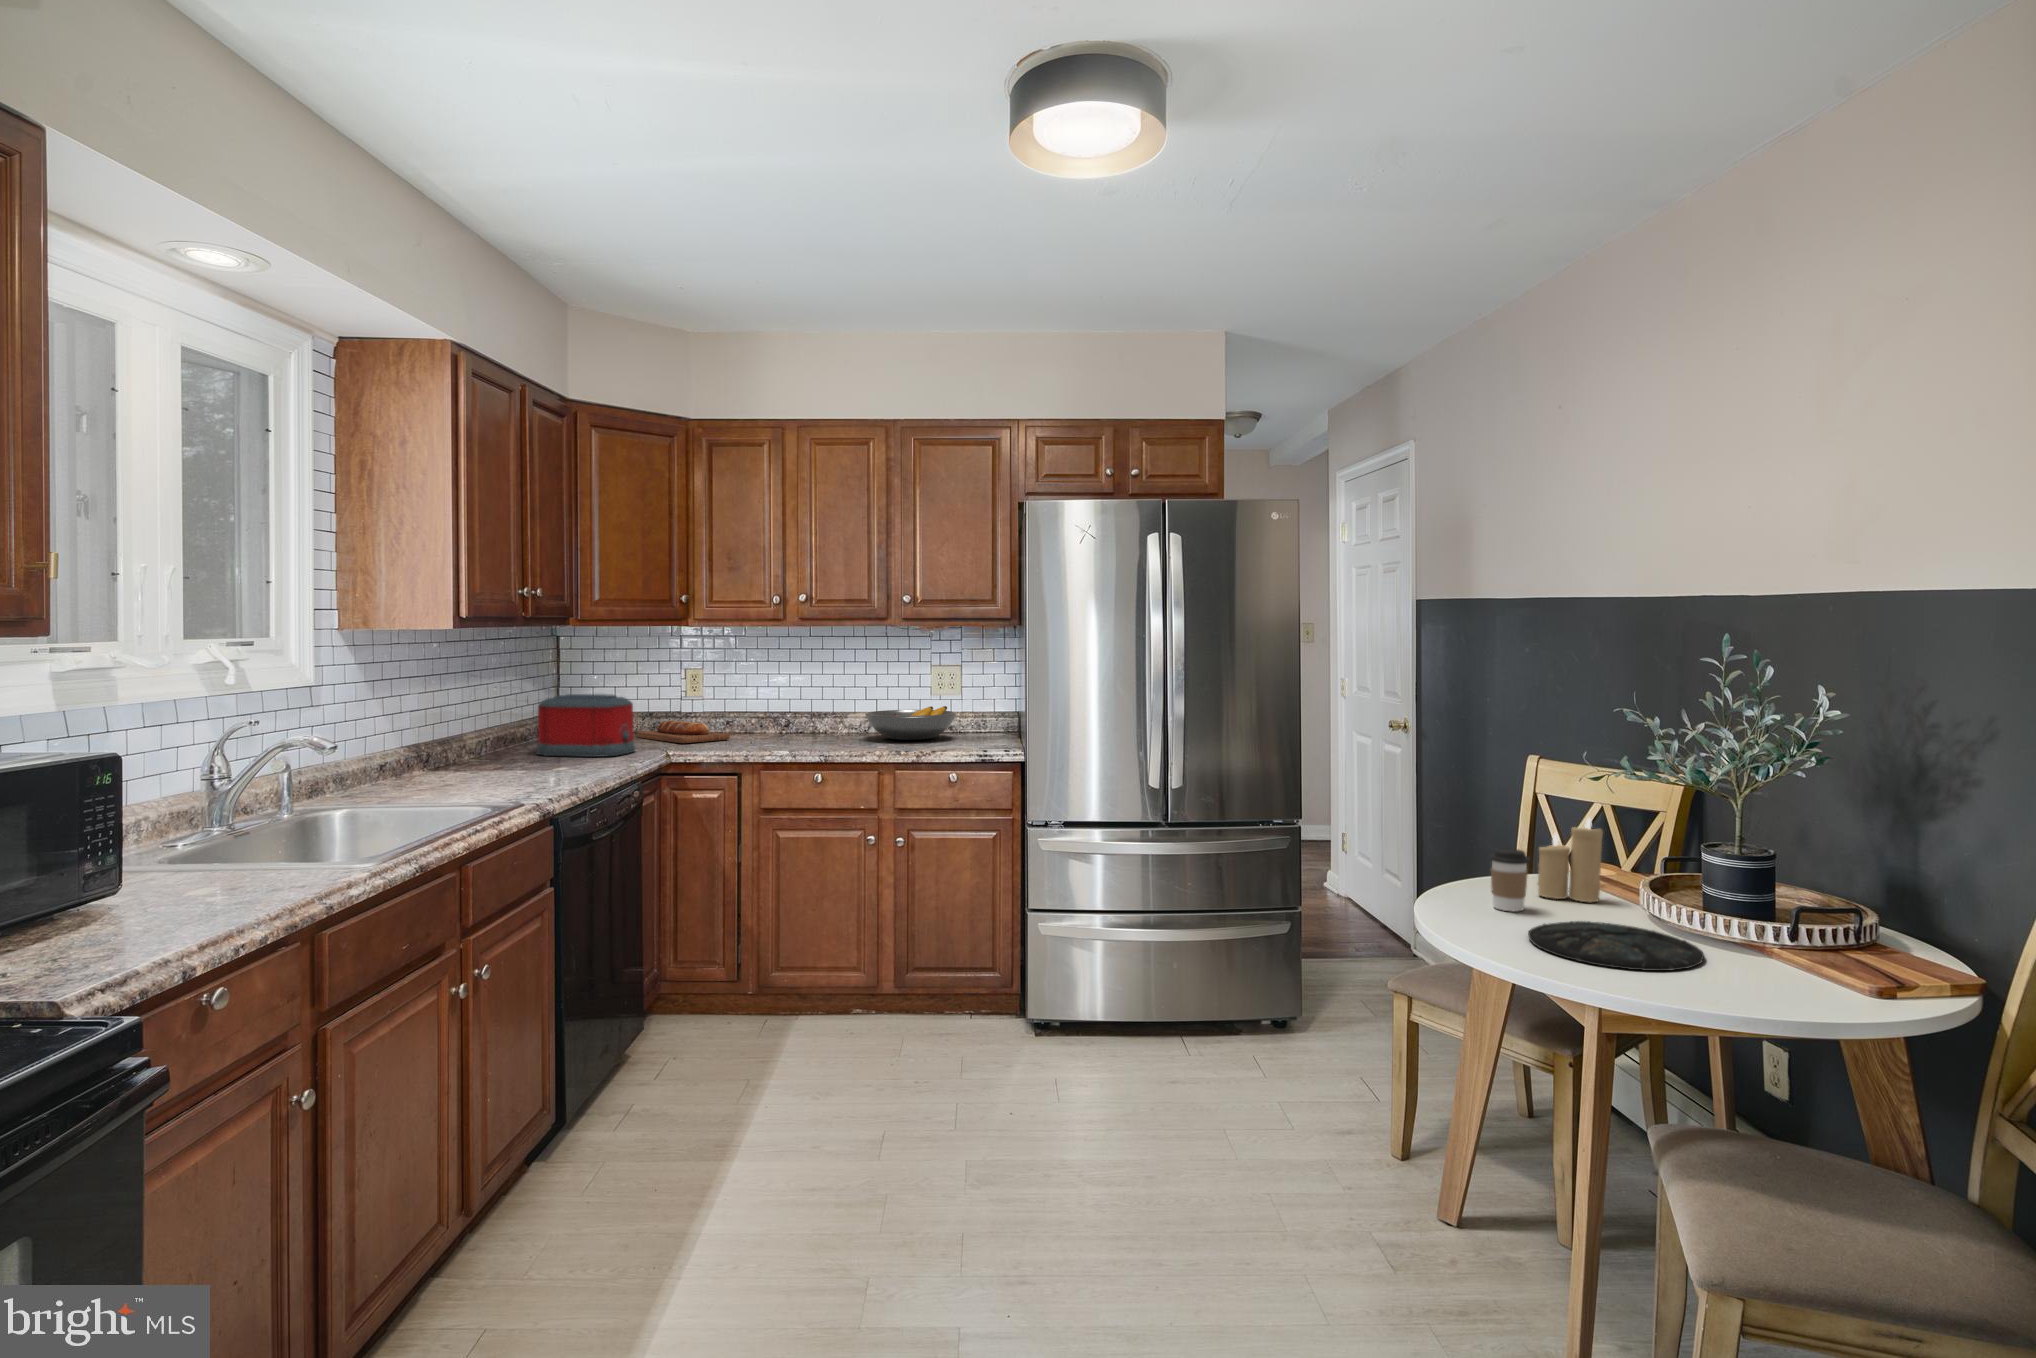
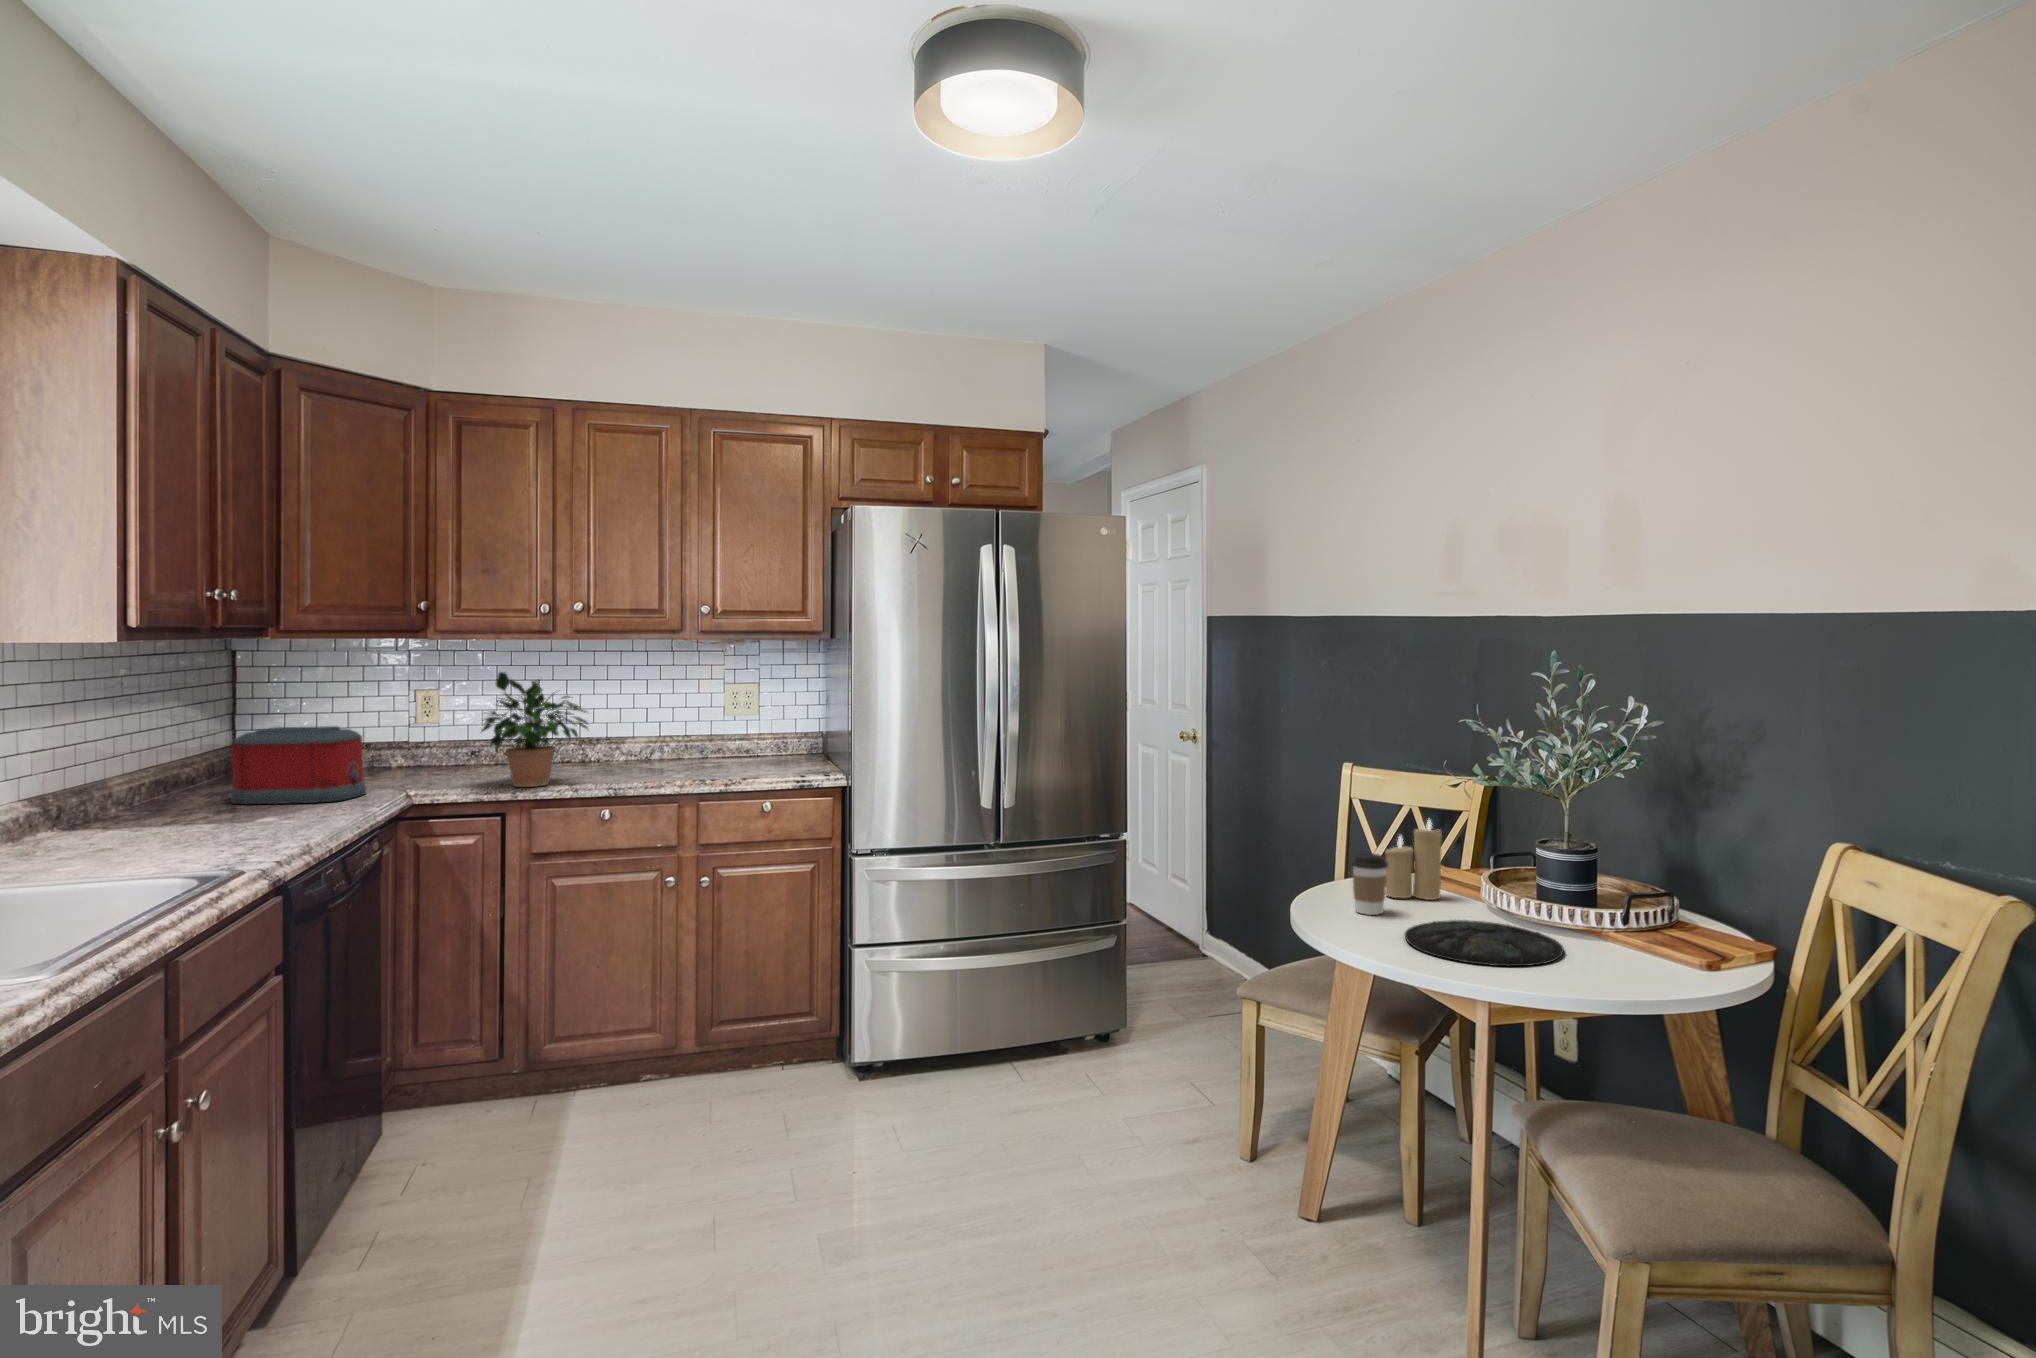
potted plant: none [722,651,817,752] -> present [482,672,588,787]
fruit bowl: present [865,706,956,740] -> none [647,727,751,766]
bread loaf: present [637,721,730,743] -> none [359,754,482,780]

